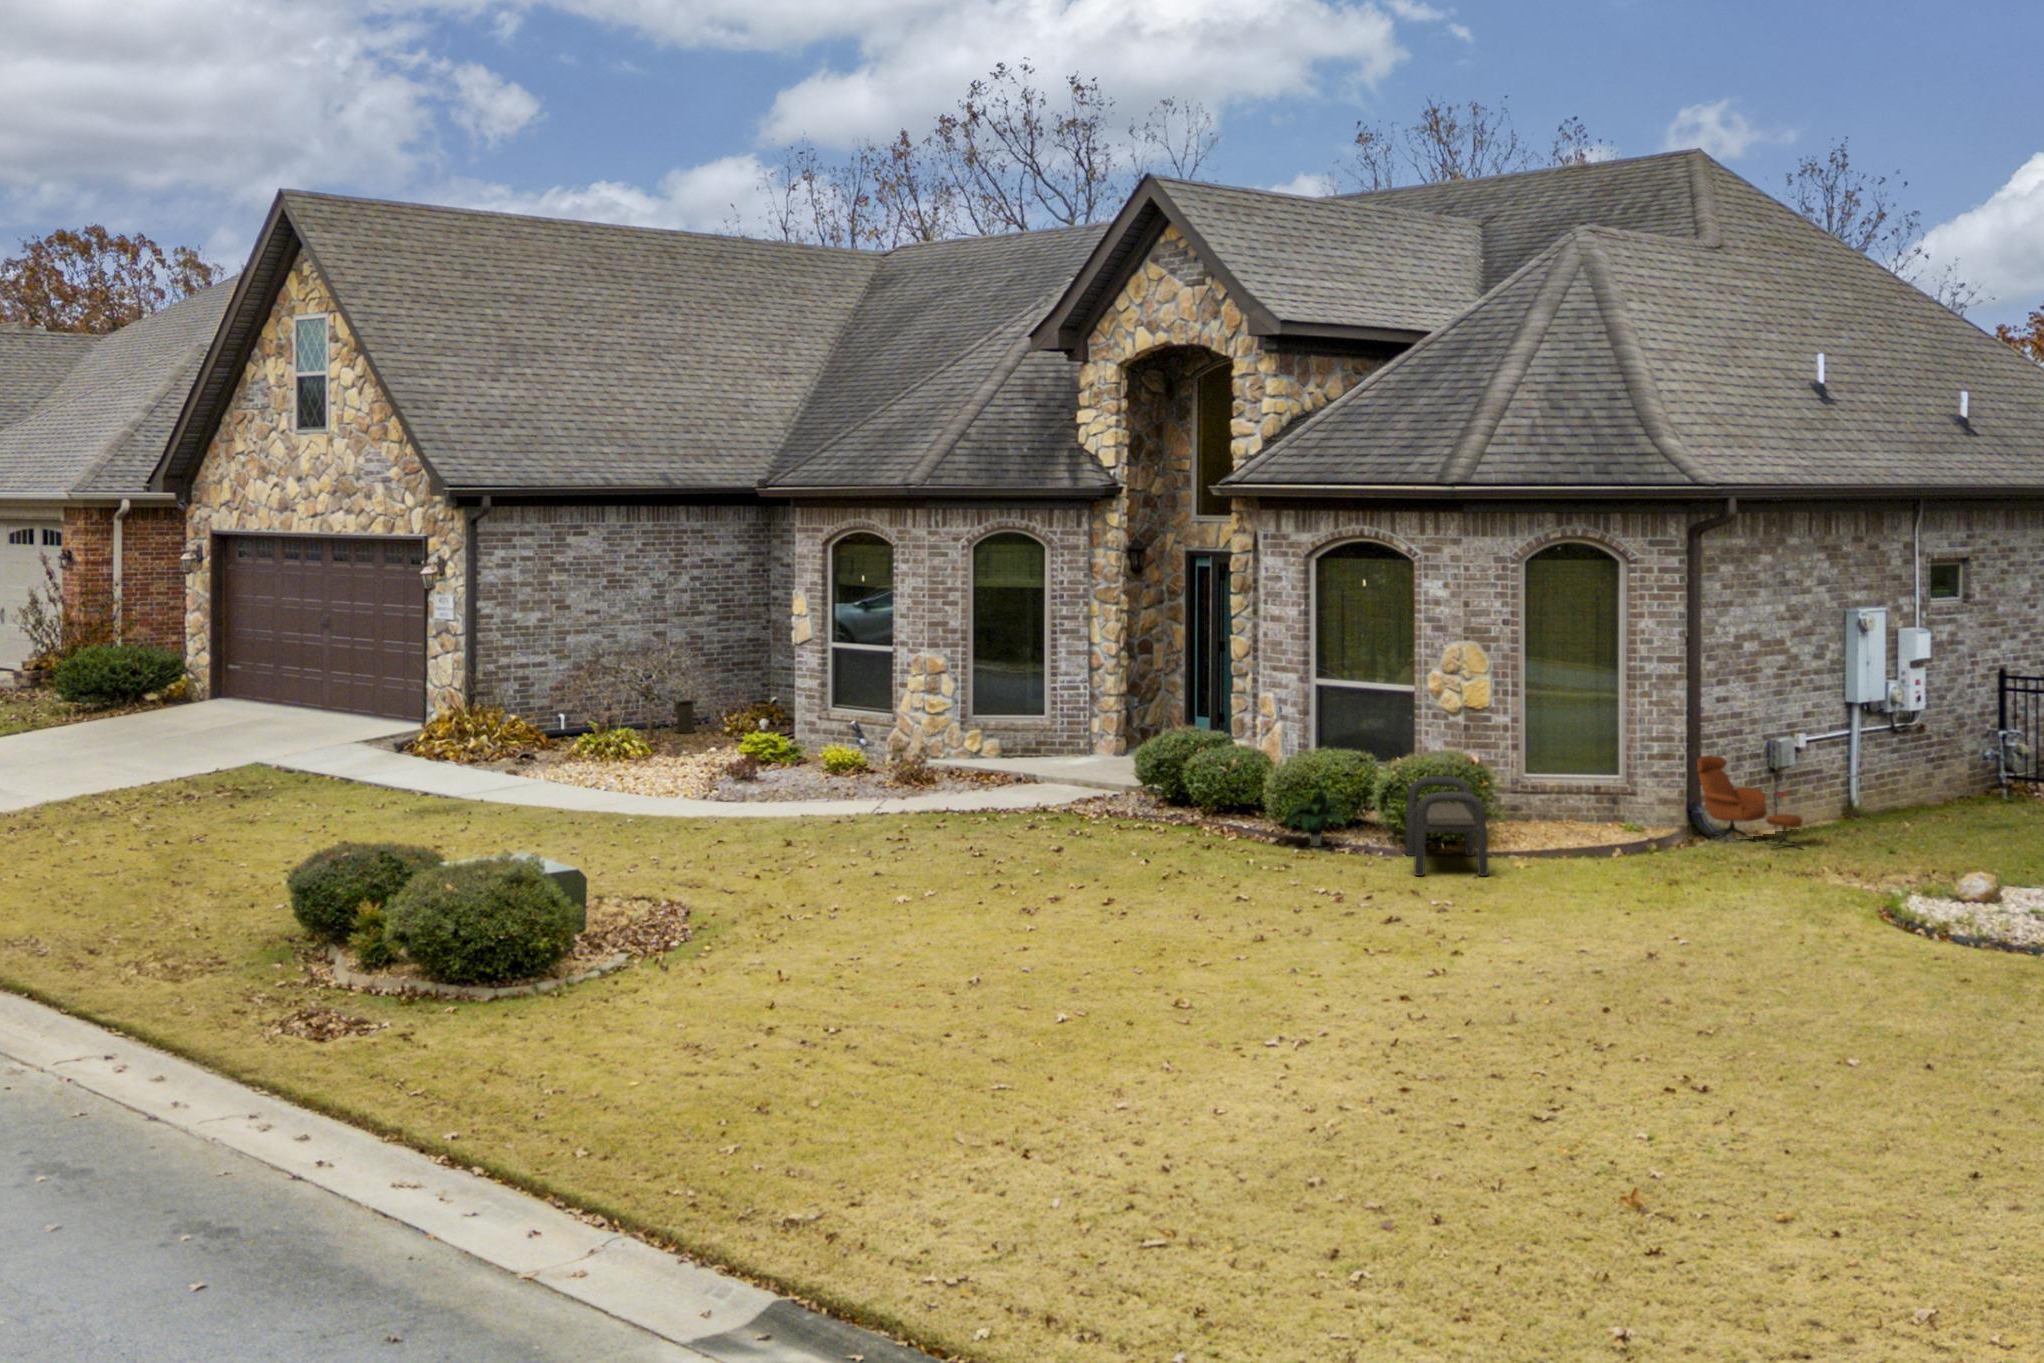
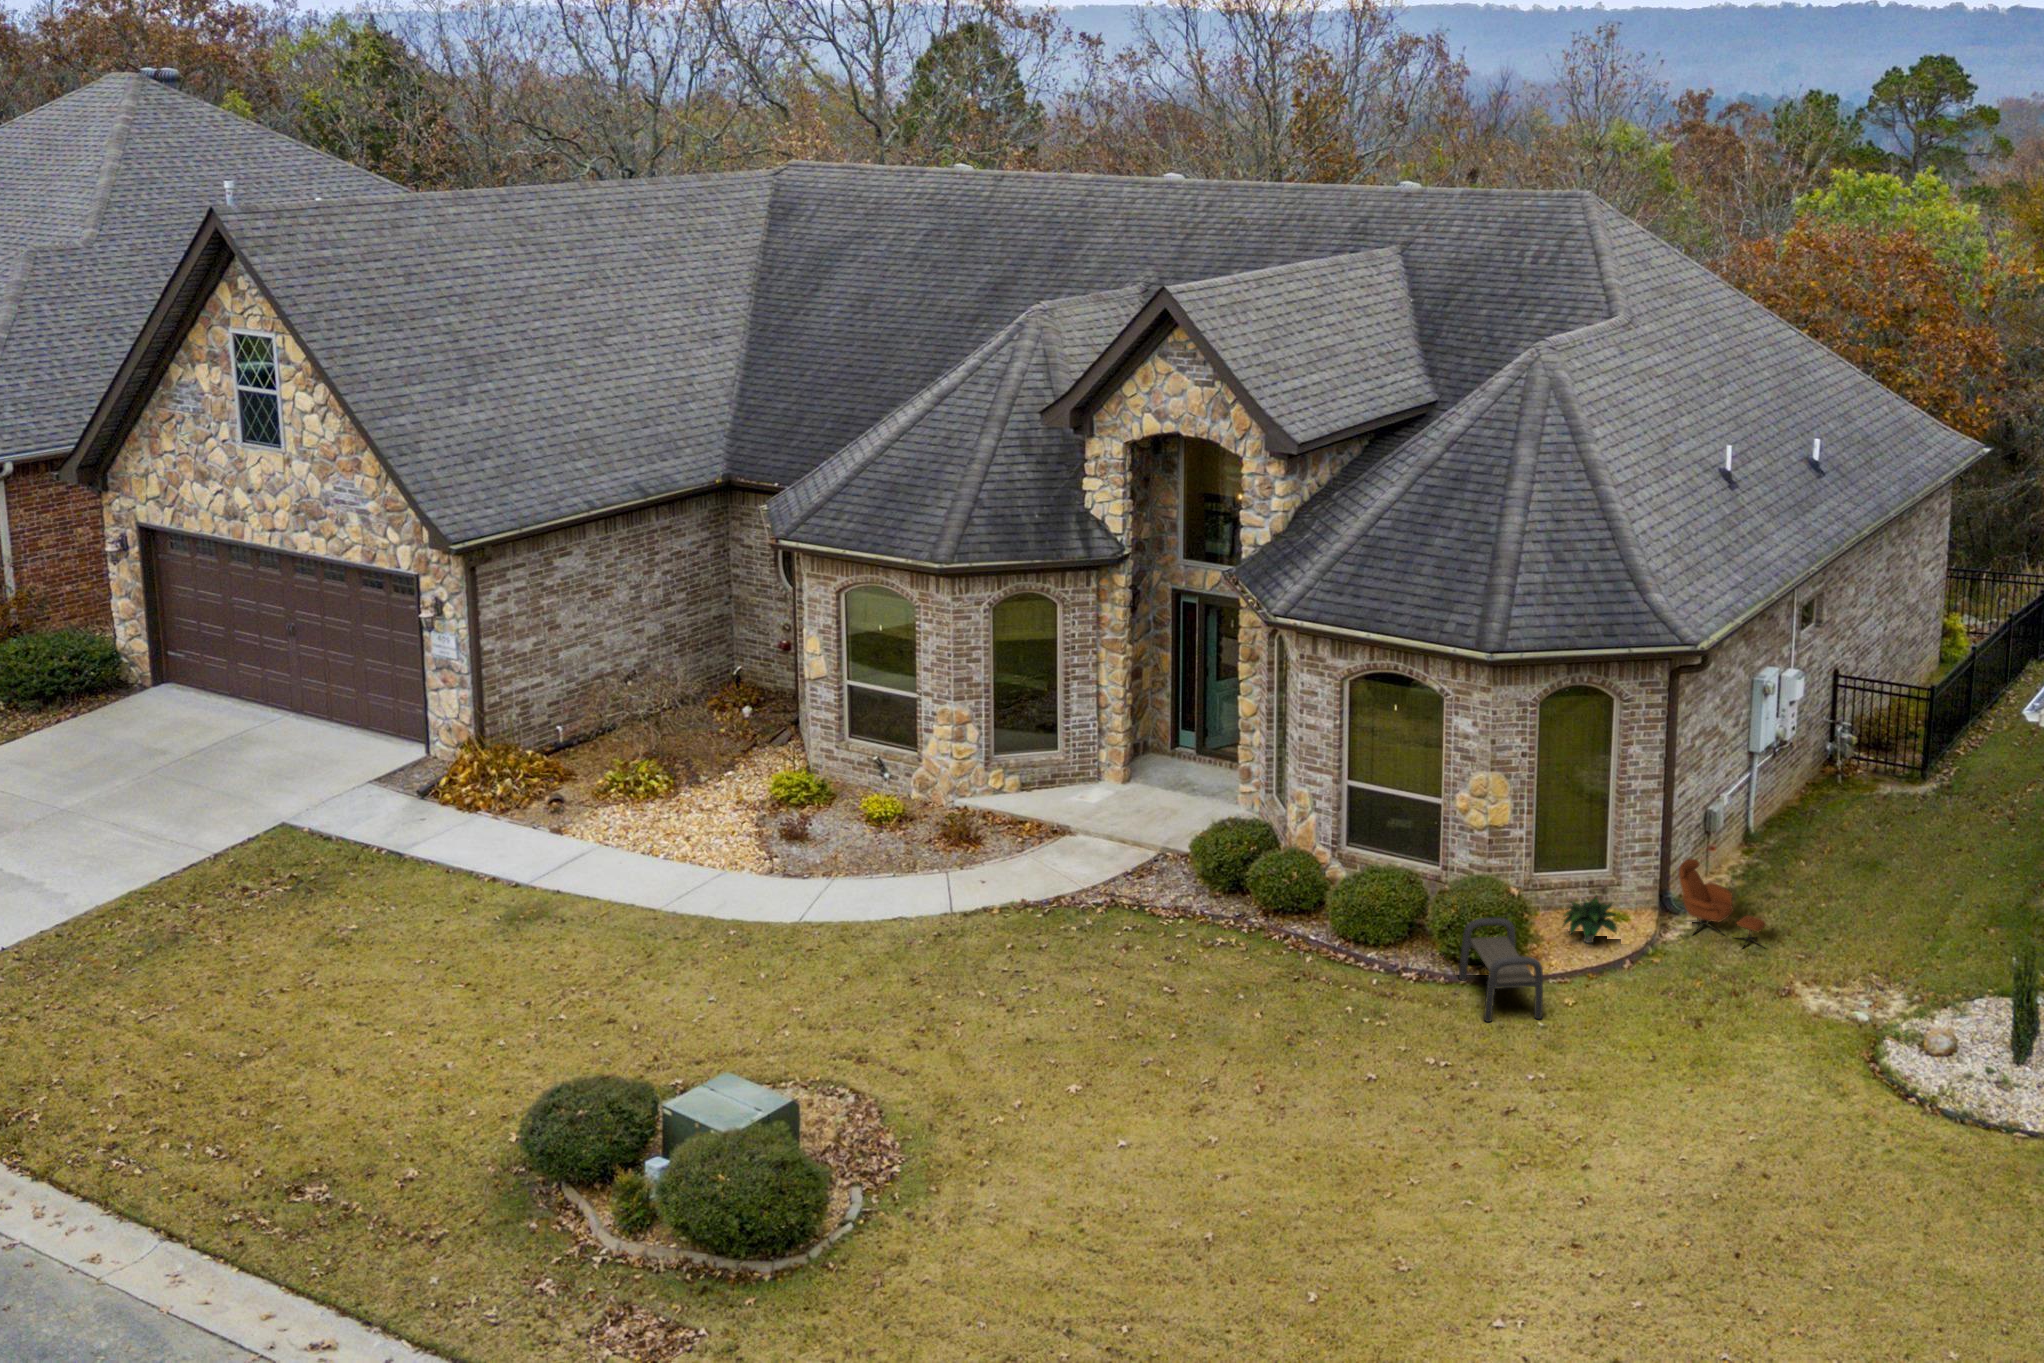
watering can: present [673,698,695,733] -> none [658,694,686,733]
potted plant: present [1286,787,1345,846] -> present [1564,896,1618,943]

